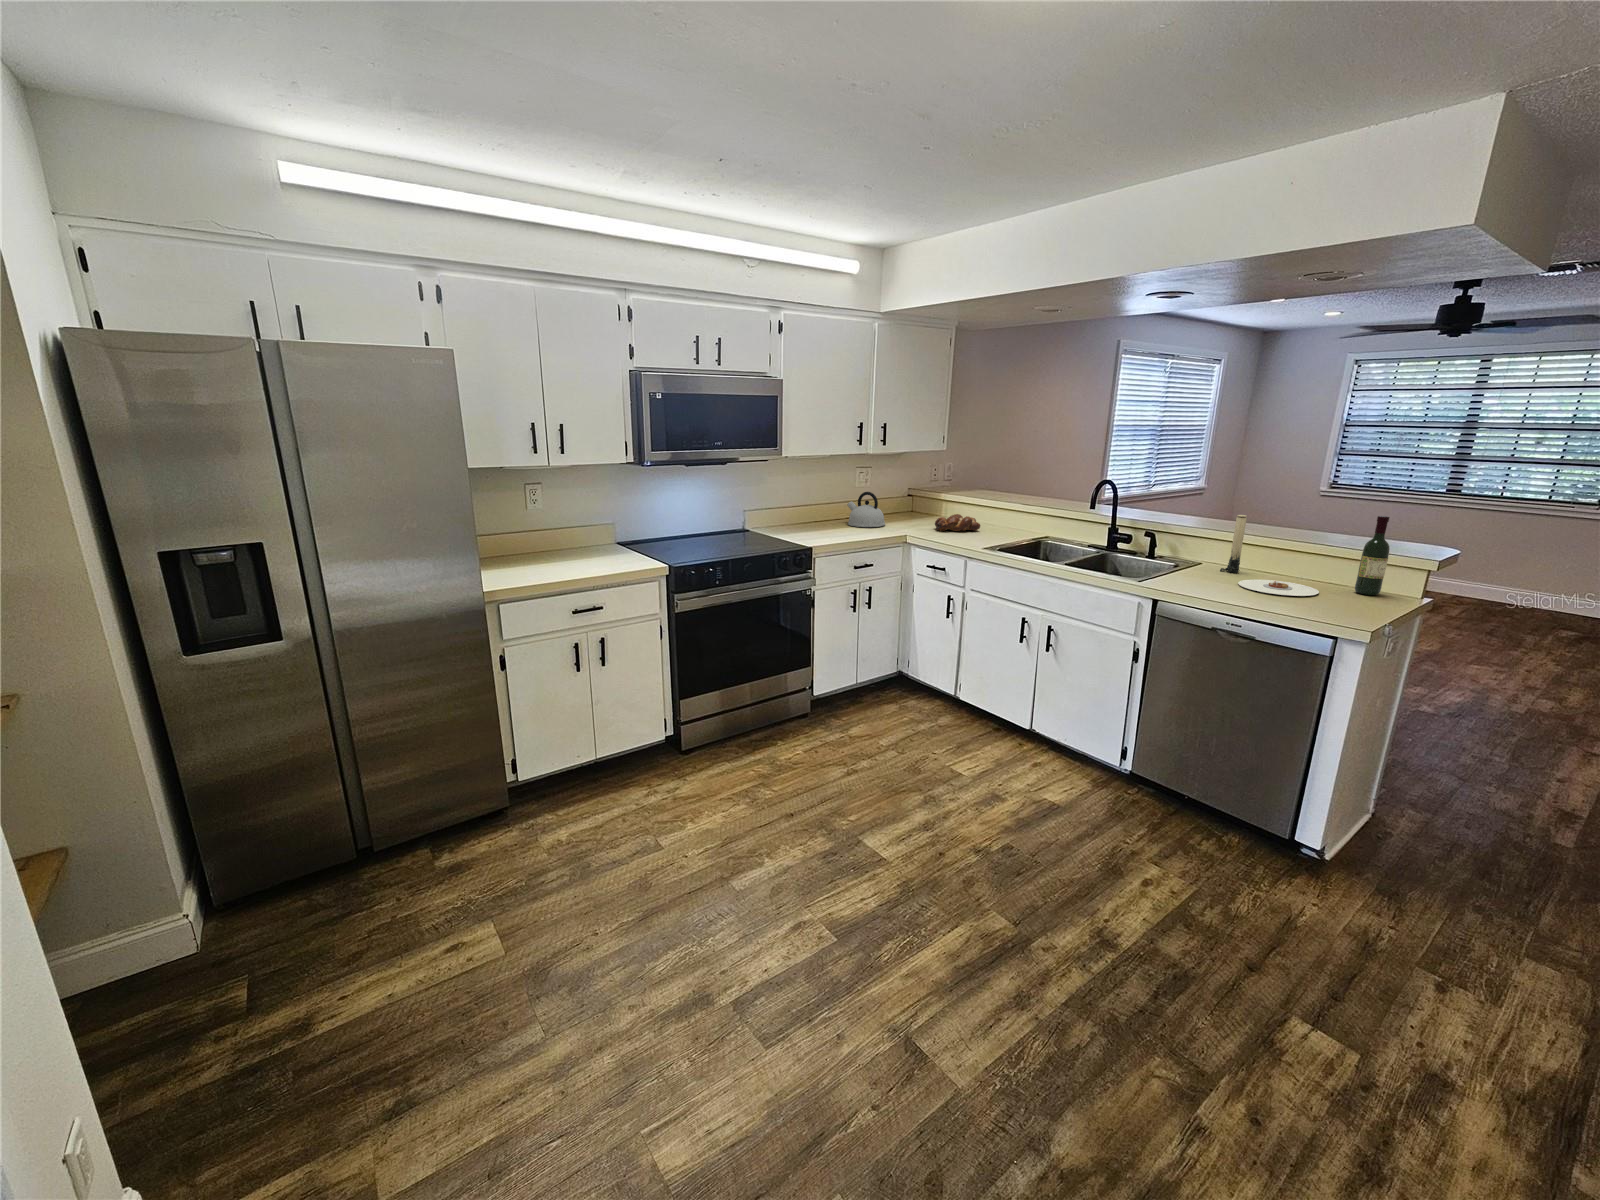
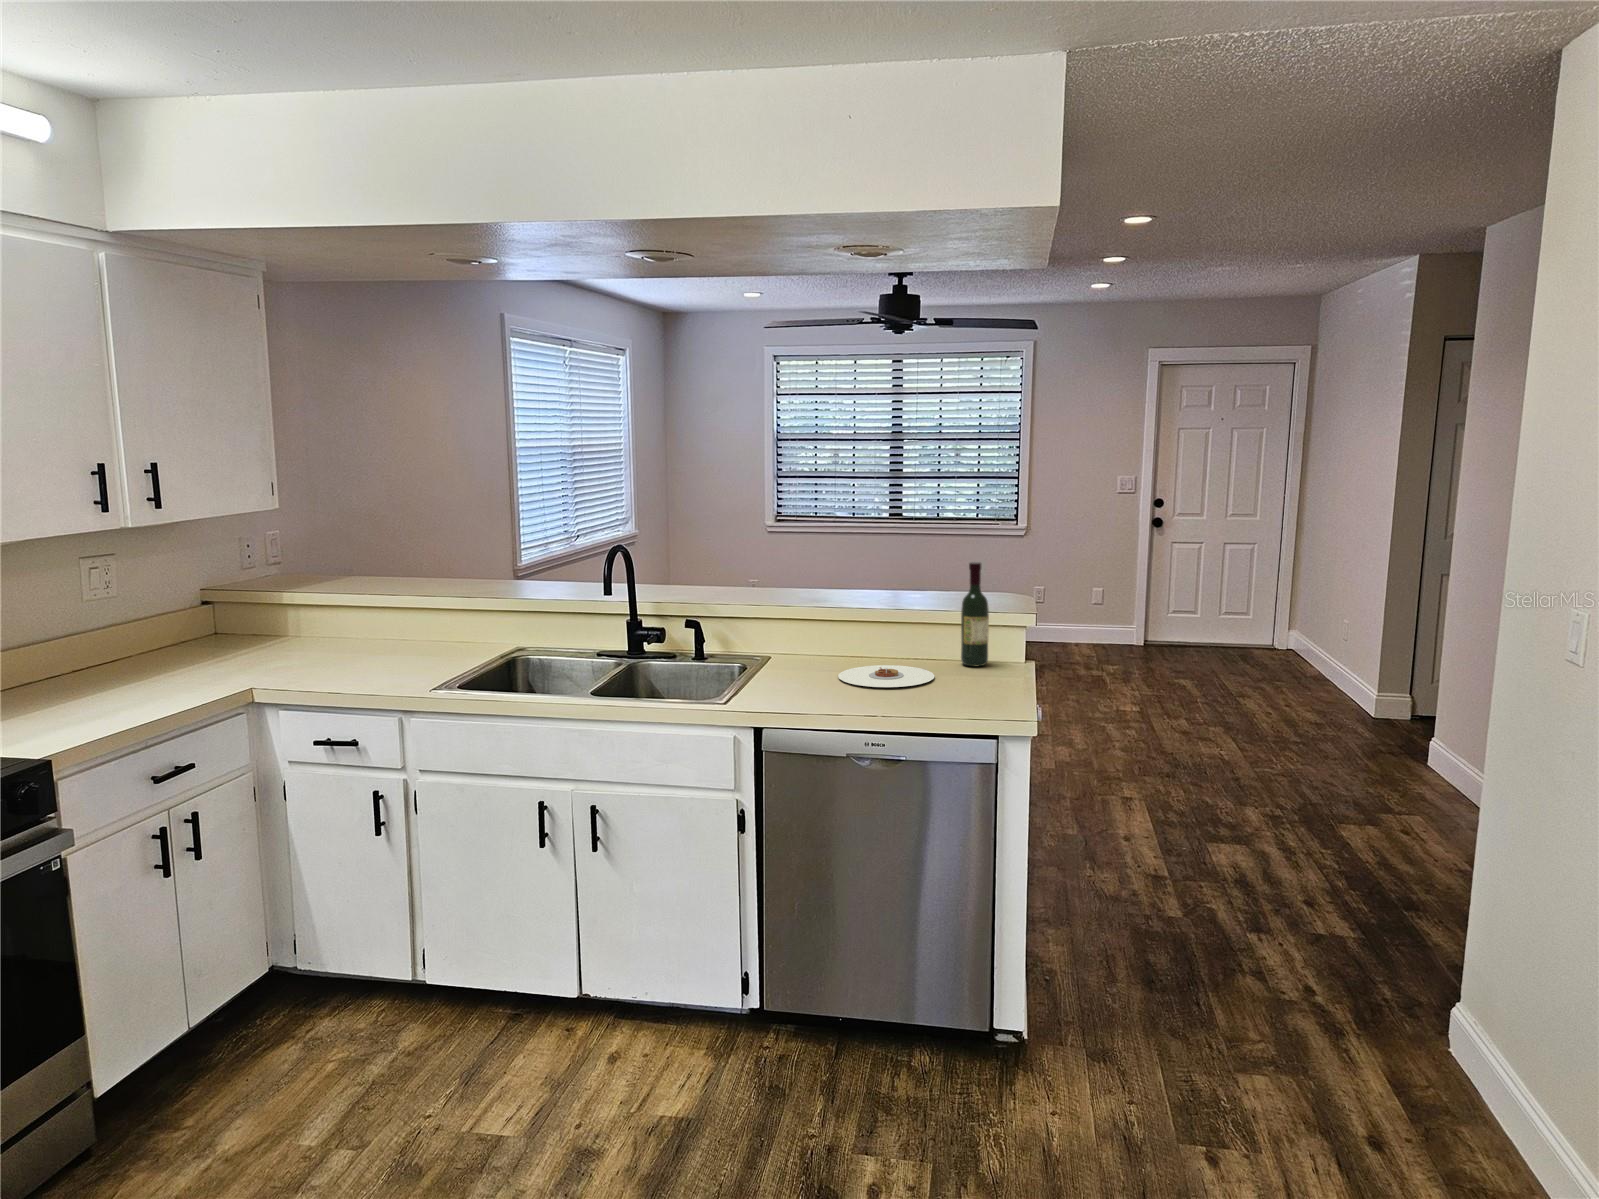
kettle: present [847,492,885,527] -> none [87,608,189,686]
bread loaf: present [935,514,980,531] -> none [300,629,391,666]
candle: present [1220,515,1247,573] -> none [799,578,823,663]

